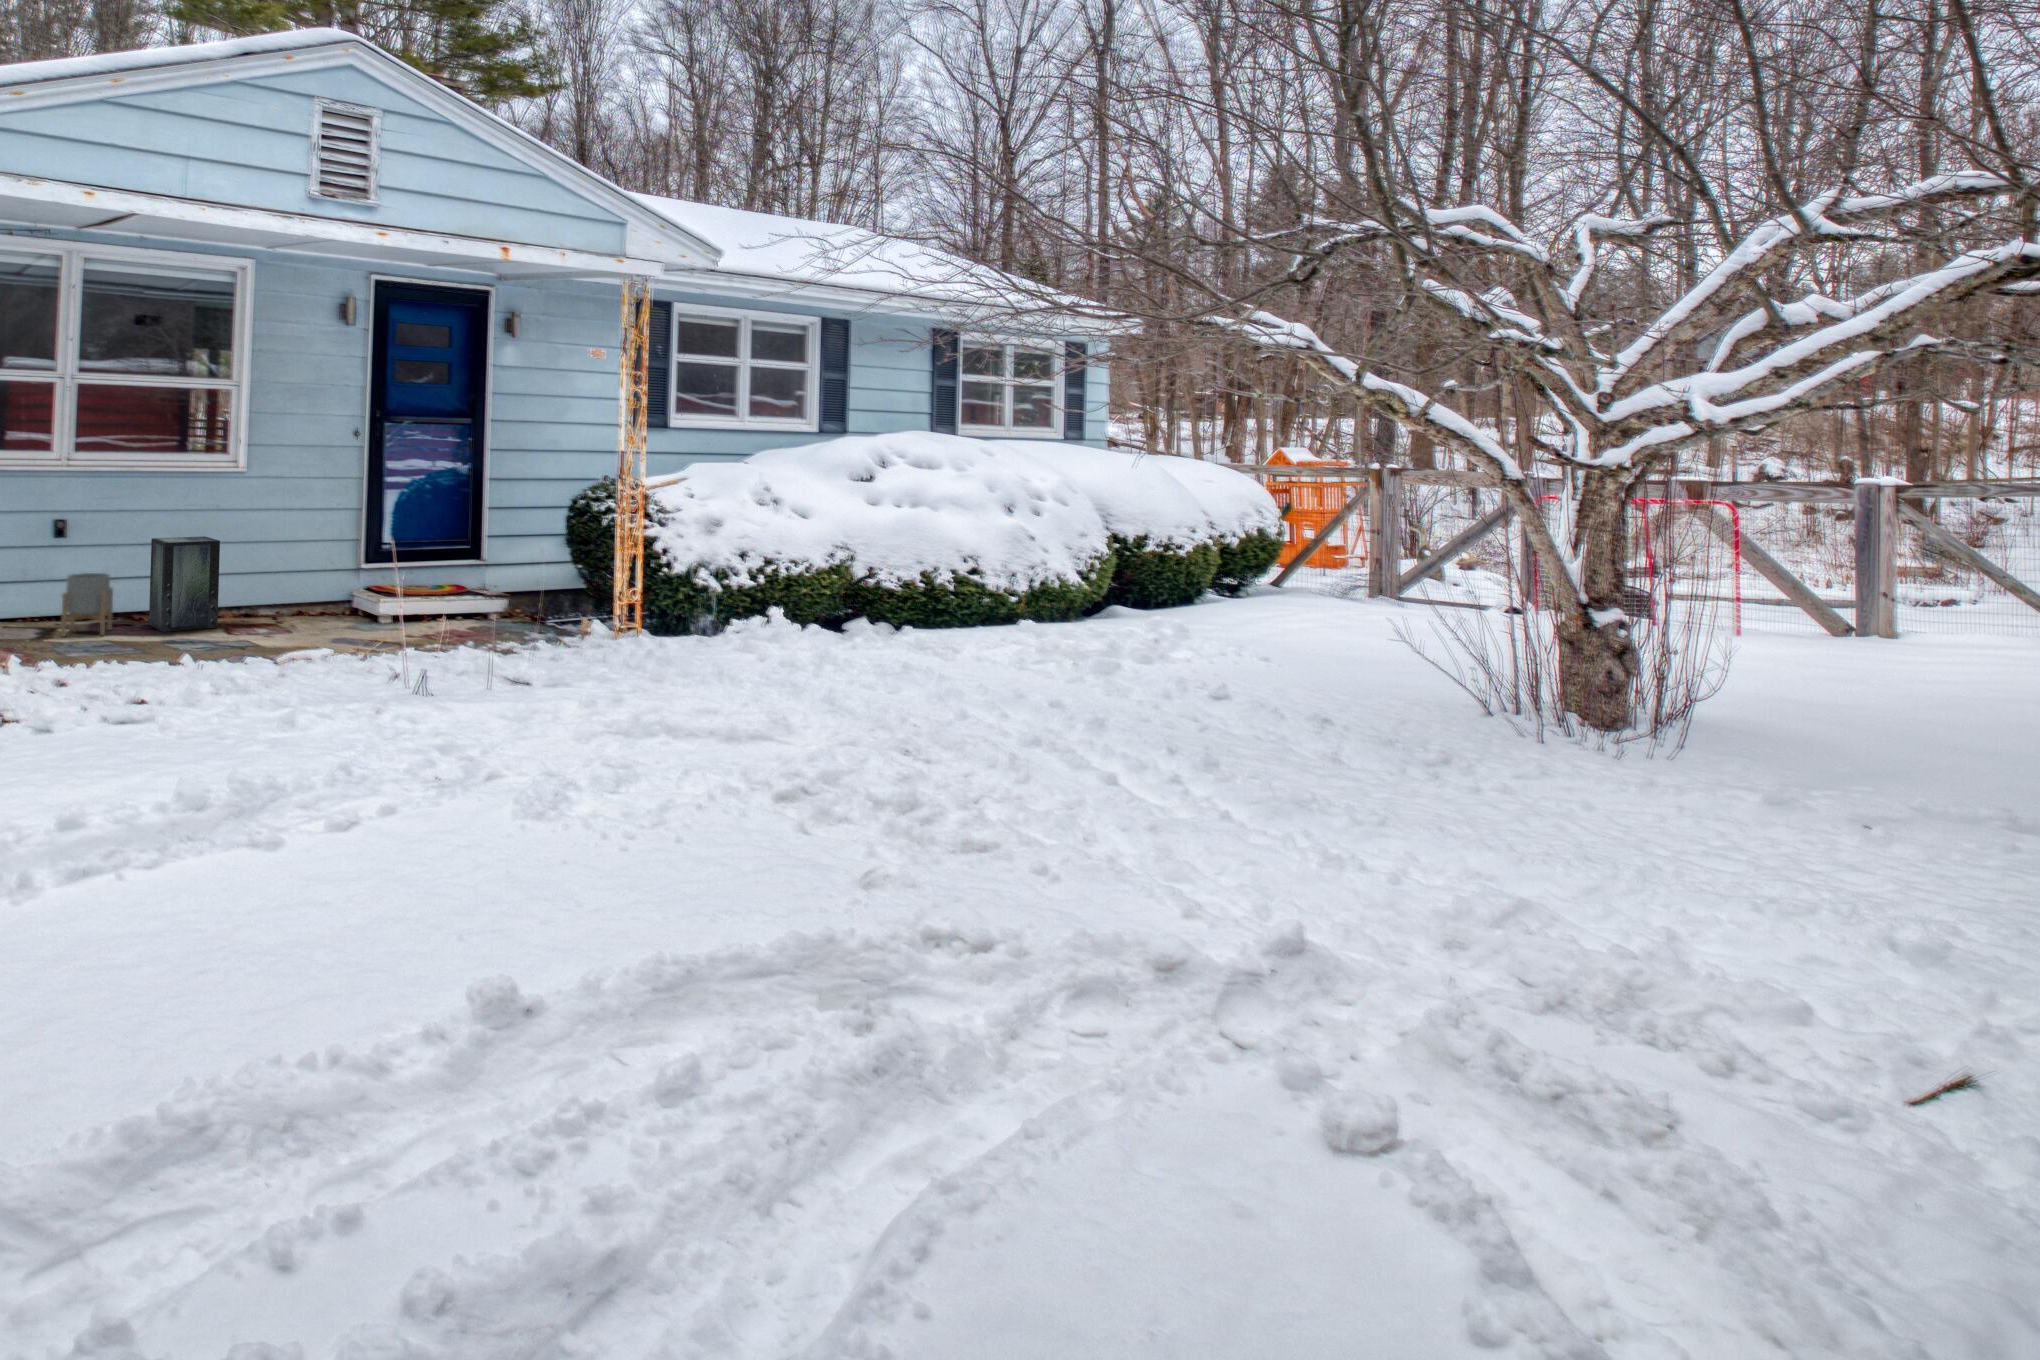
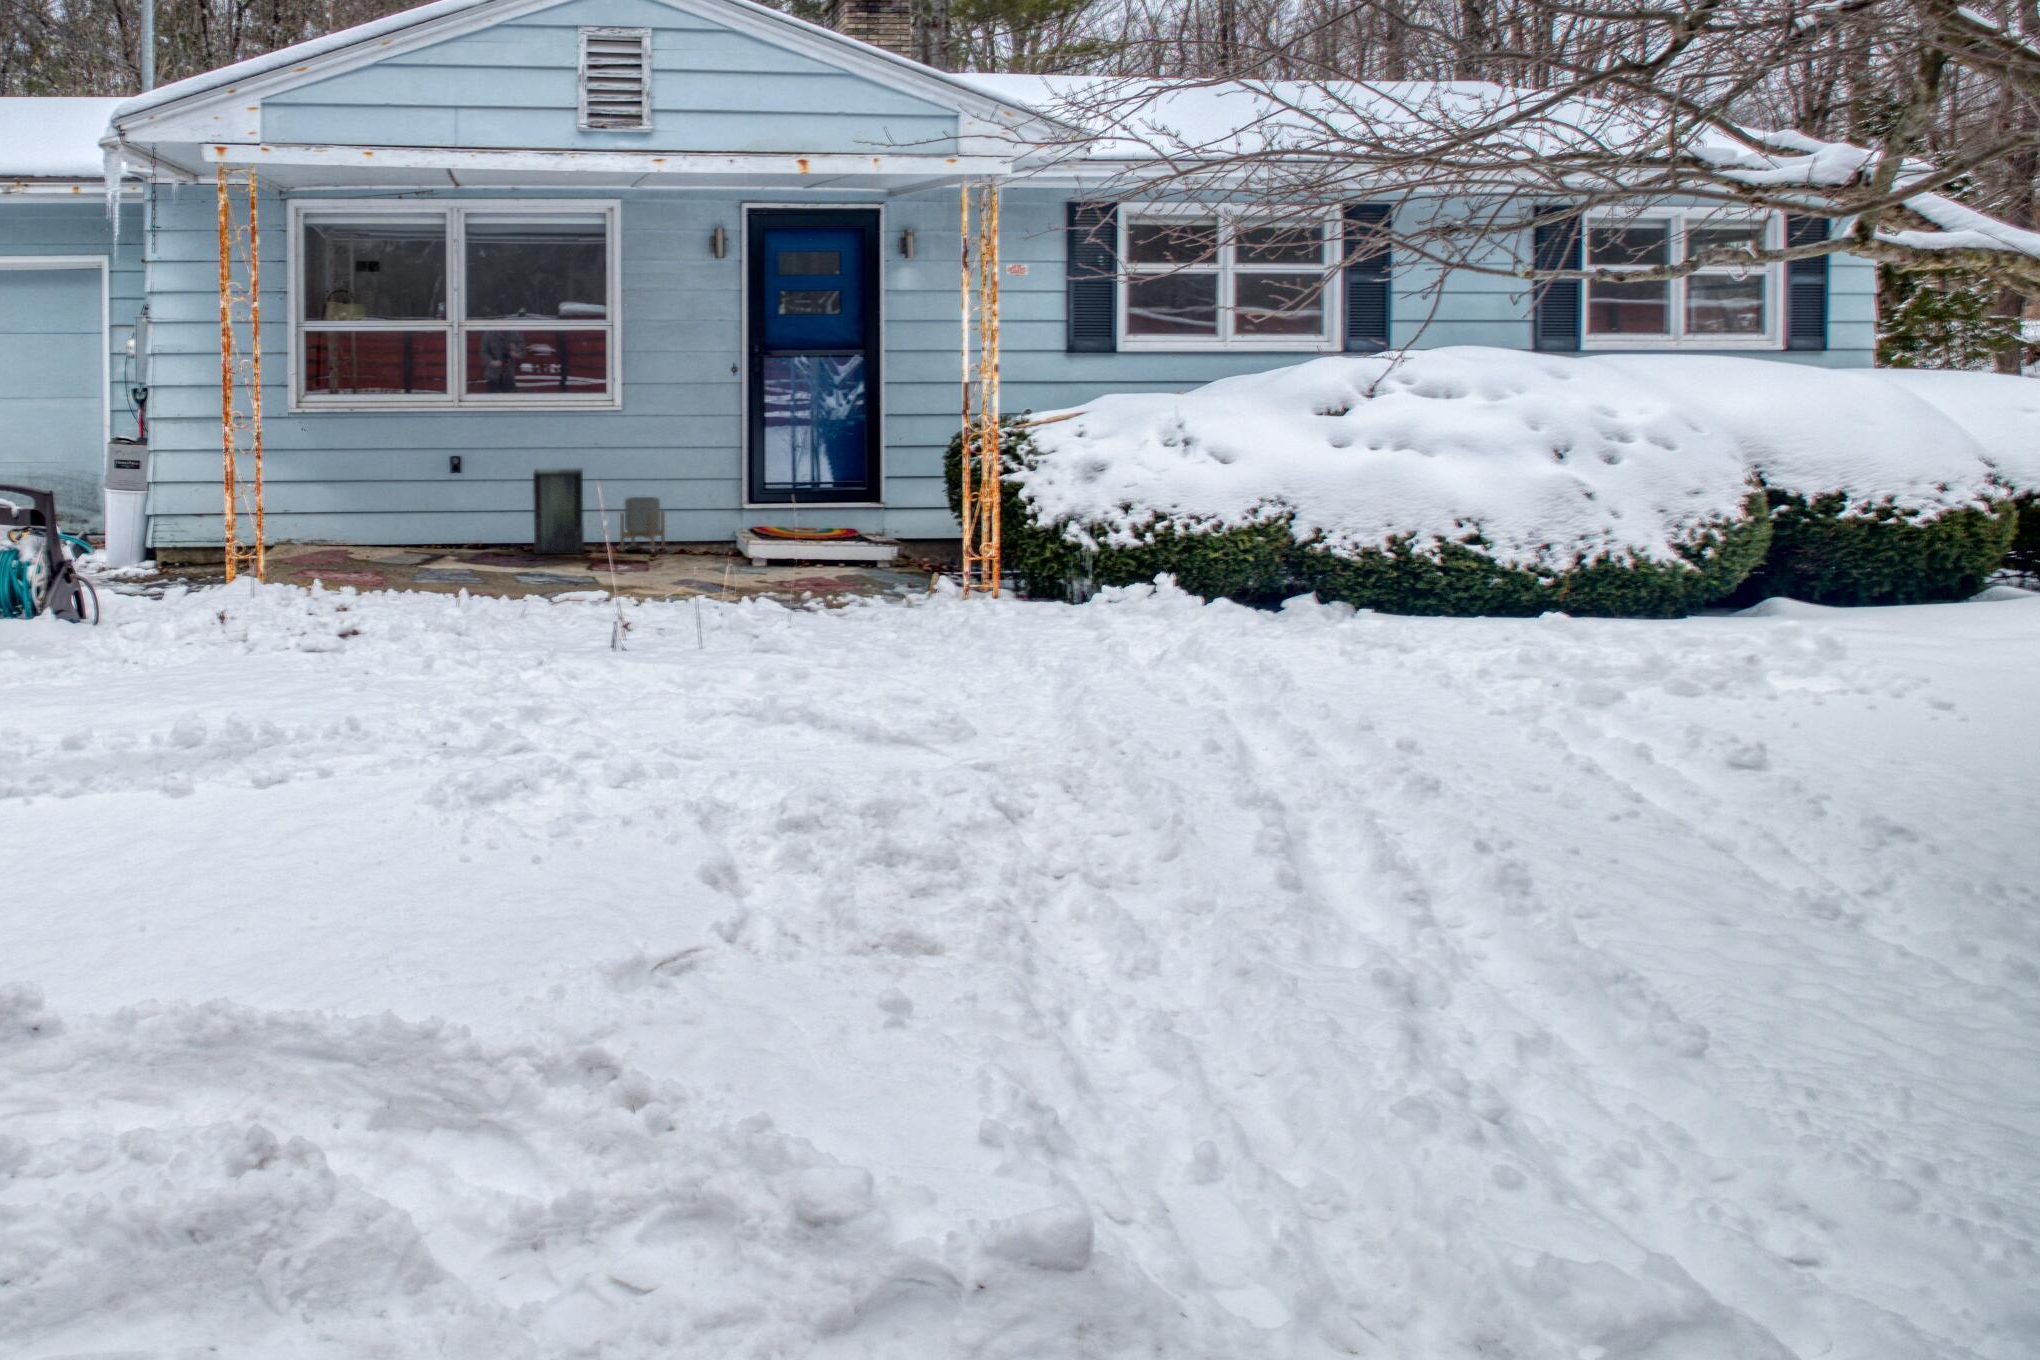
planter: present [61,573,113,636] -> present [620,497,665,552]

